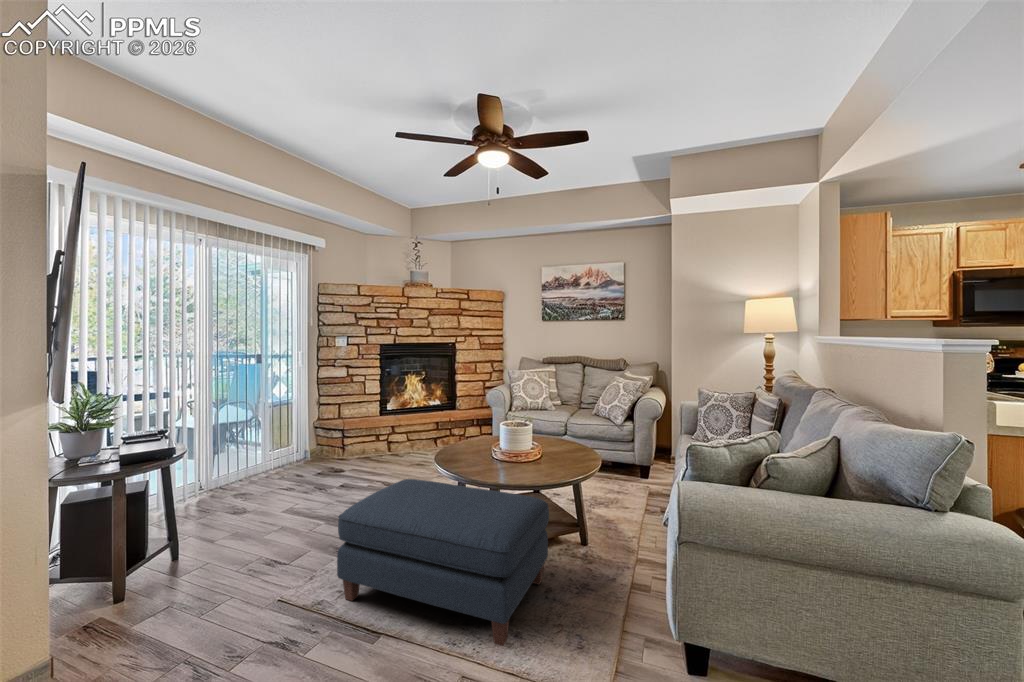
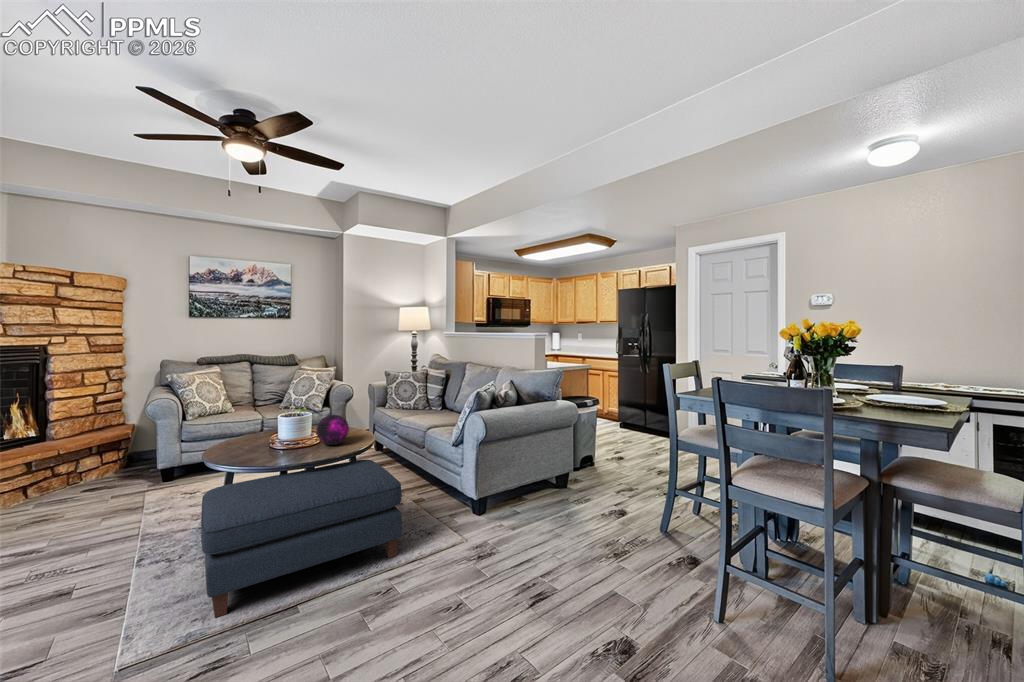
decorative orb: none [516,433,551,469] -> present [316,415,349,445]

